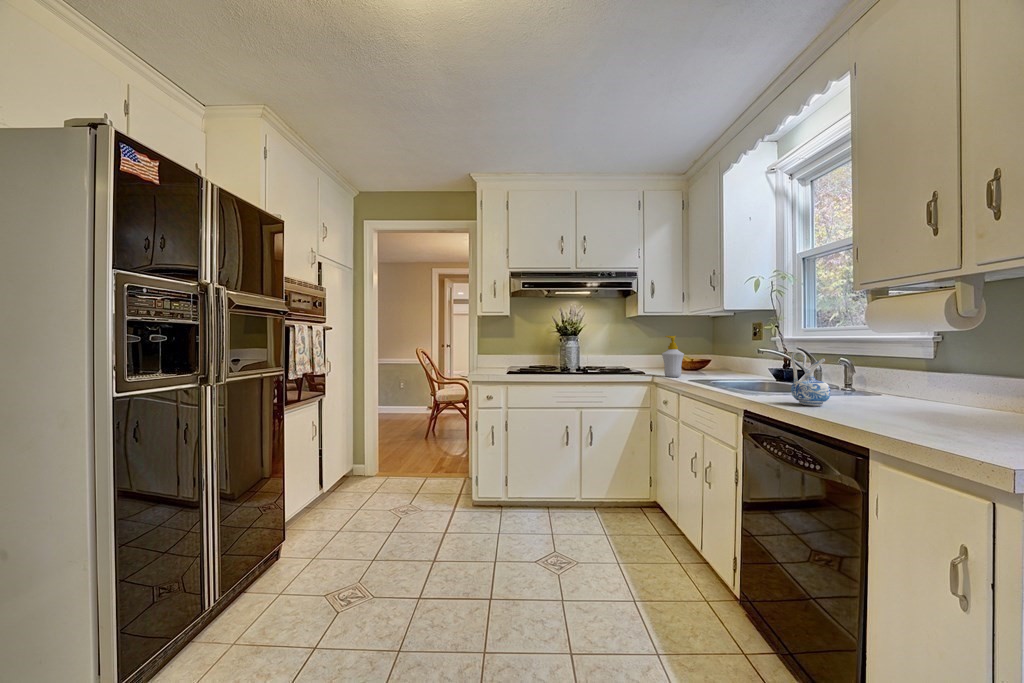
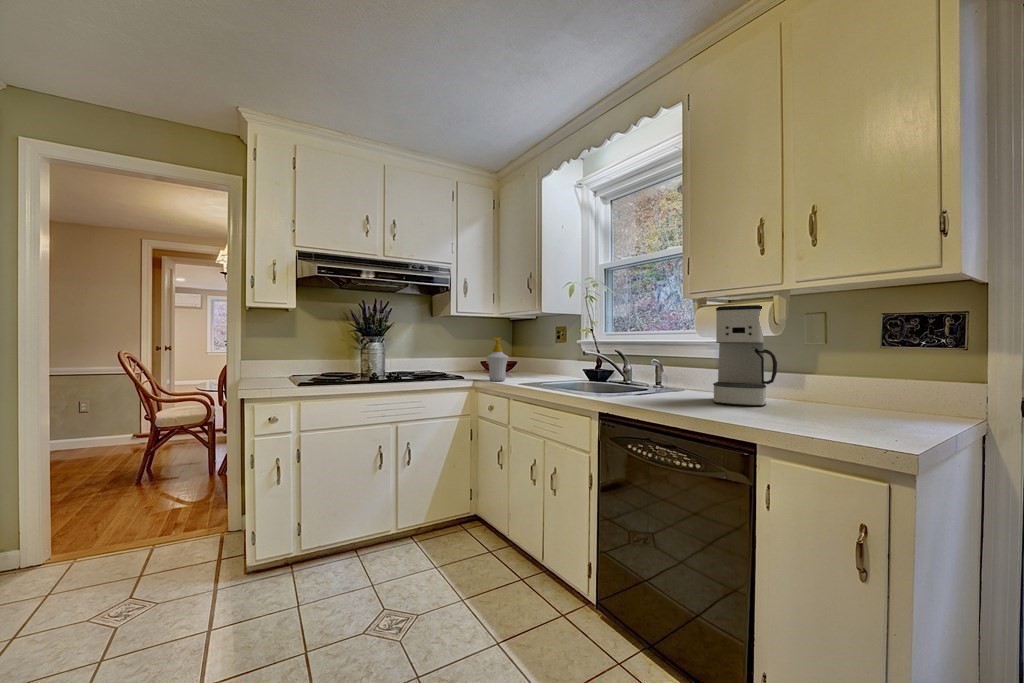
coffee maker: none [880,292,980,415] -> present [713,305,777,406]
ceramic pitcher: present [791,351,831,406] -> none [651,354,683,406]

